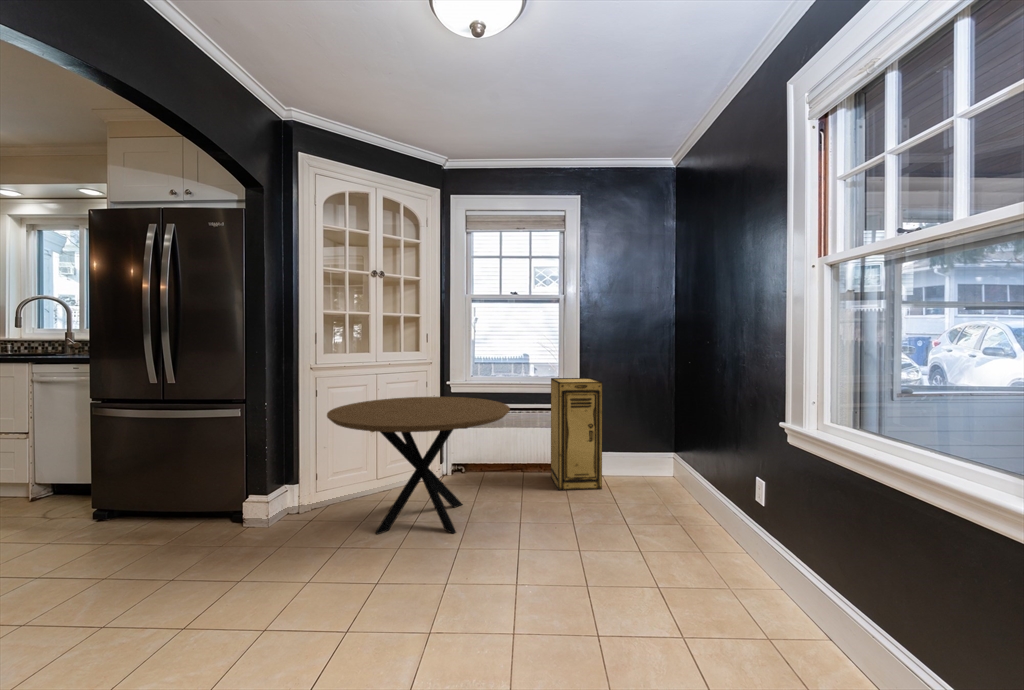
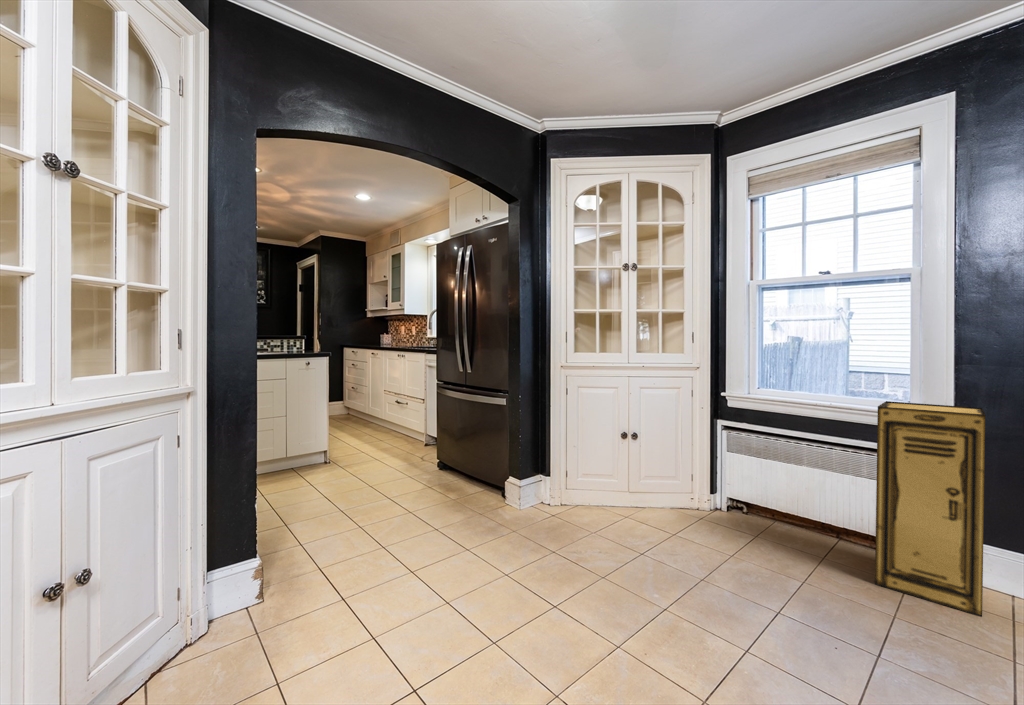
dining table: present [327,397,510,534] -> none [535,403,755,574]

